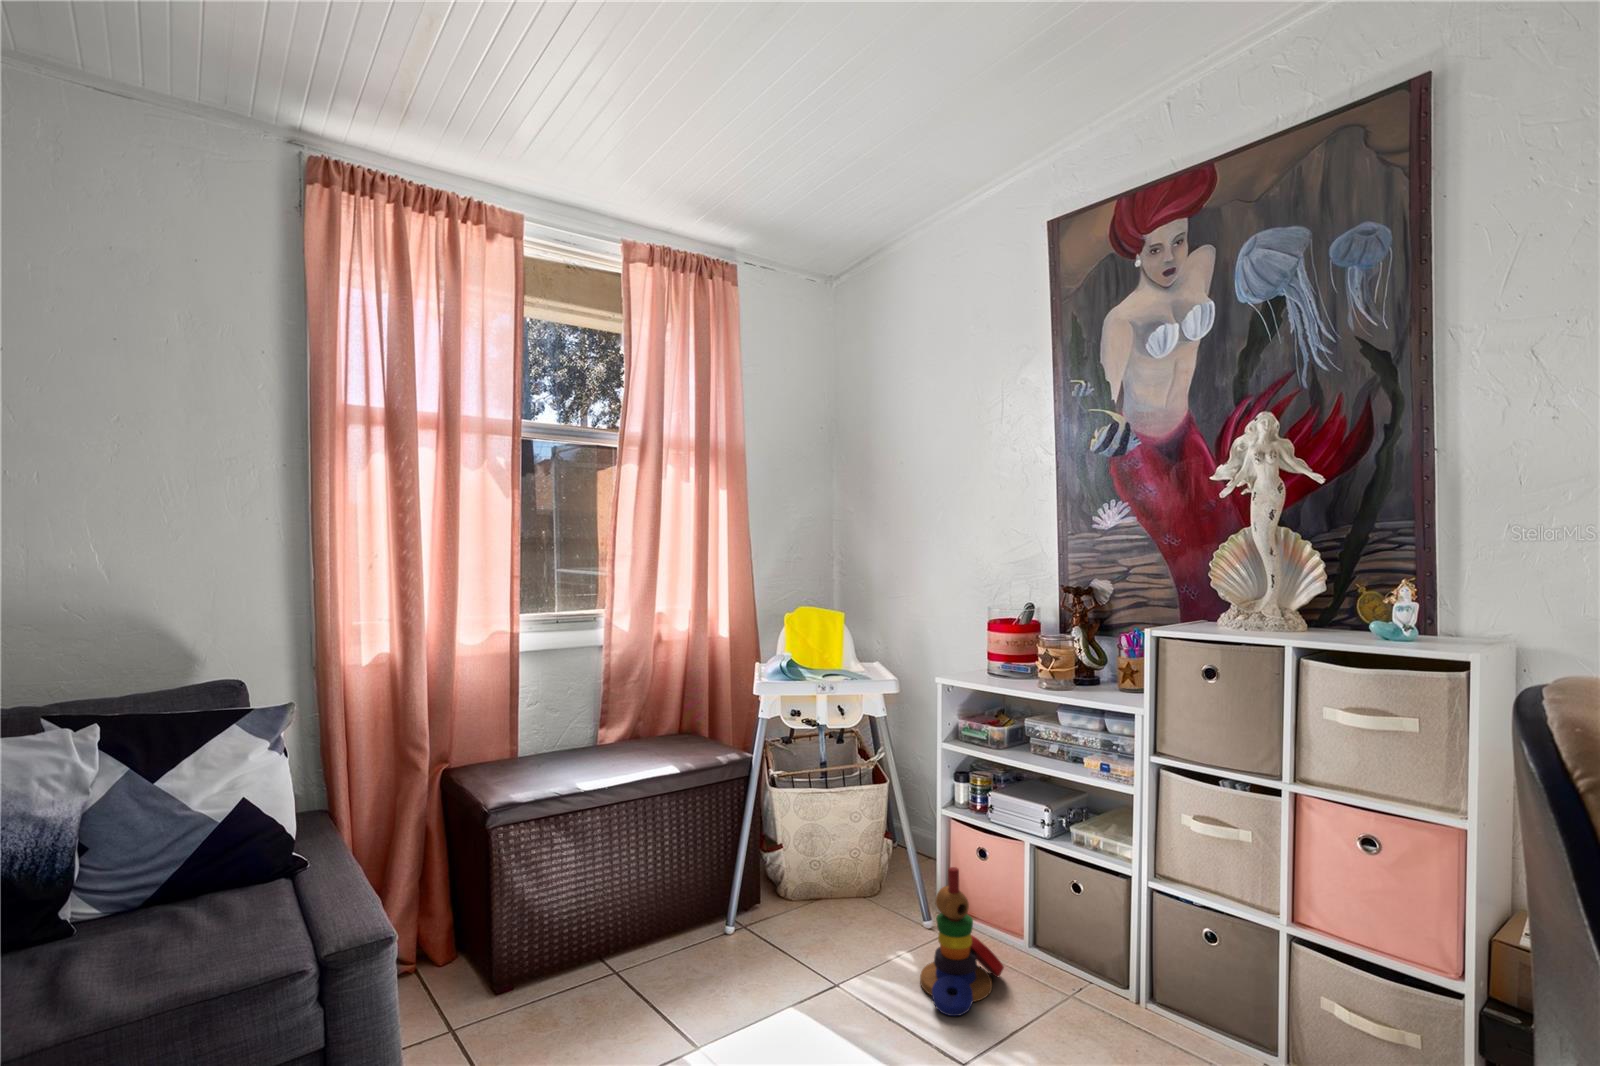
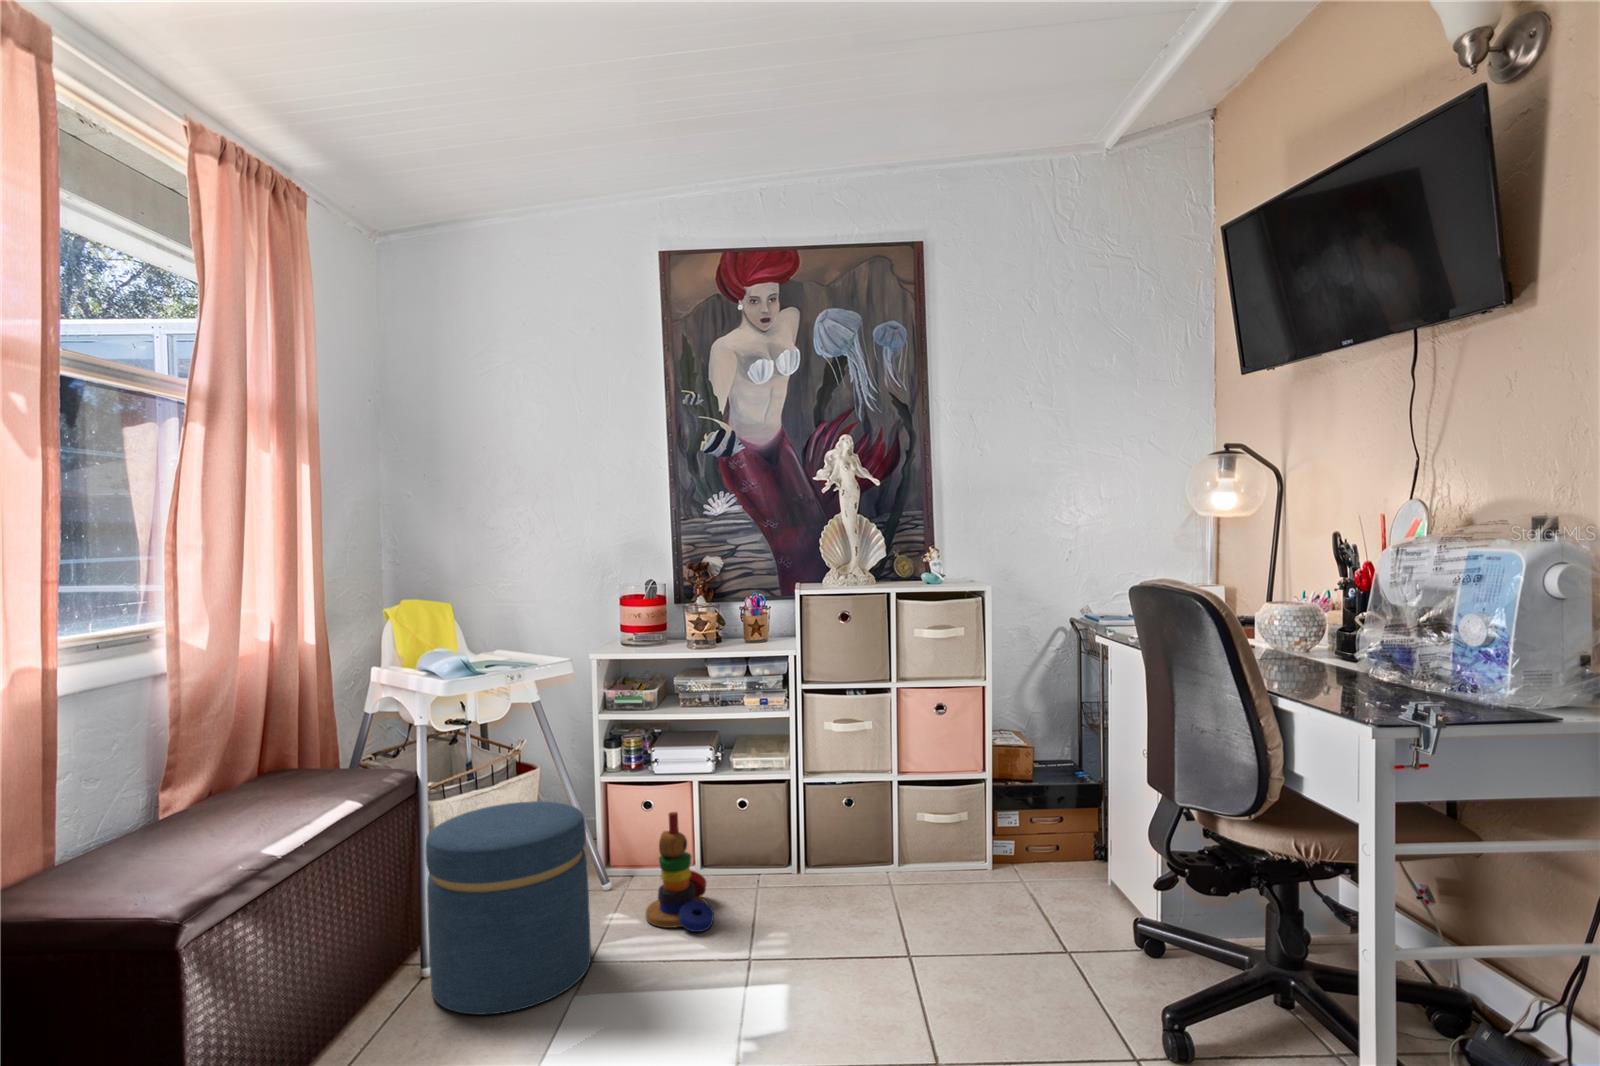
ottoman: none [701,802,845,1003] -> present [426,801,591,1015]

